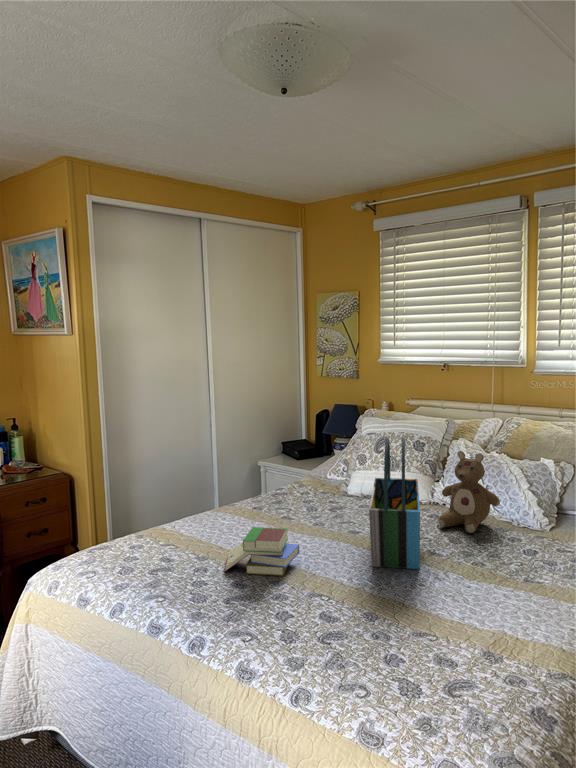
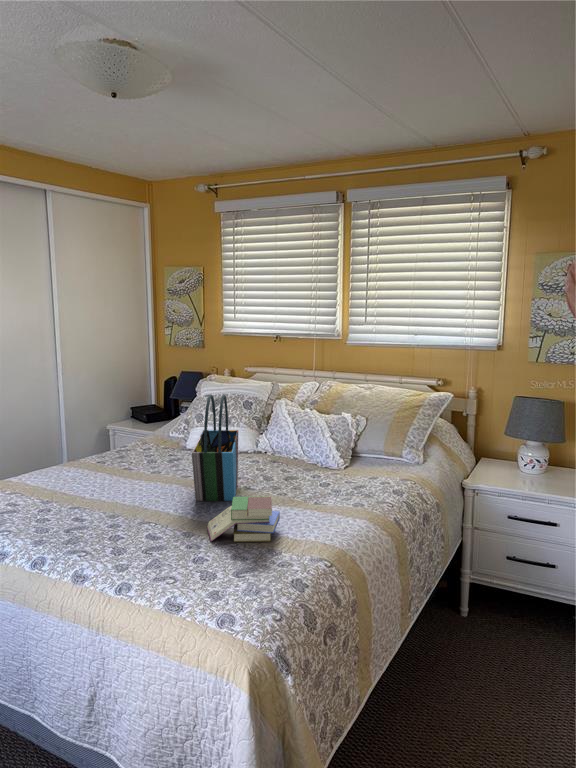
stuffed bear: present [438,451,500,533] -> none [257,407,306,474]
book: present [224,527,299,576] -> present [207,496,280,542]

